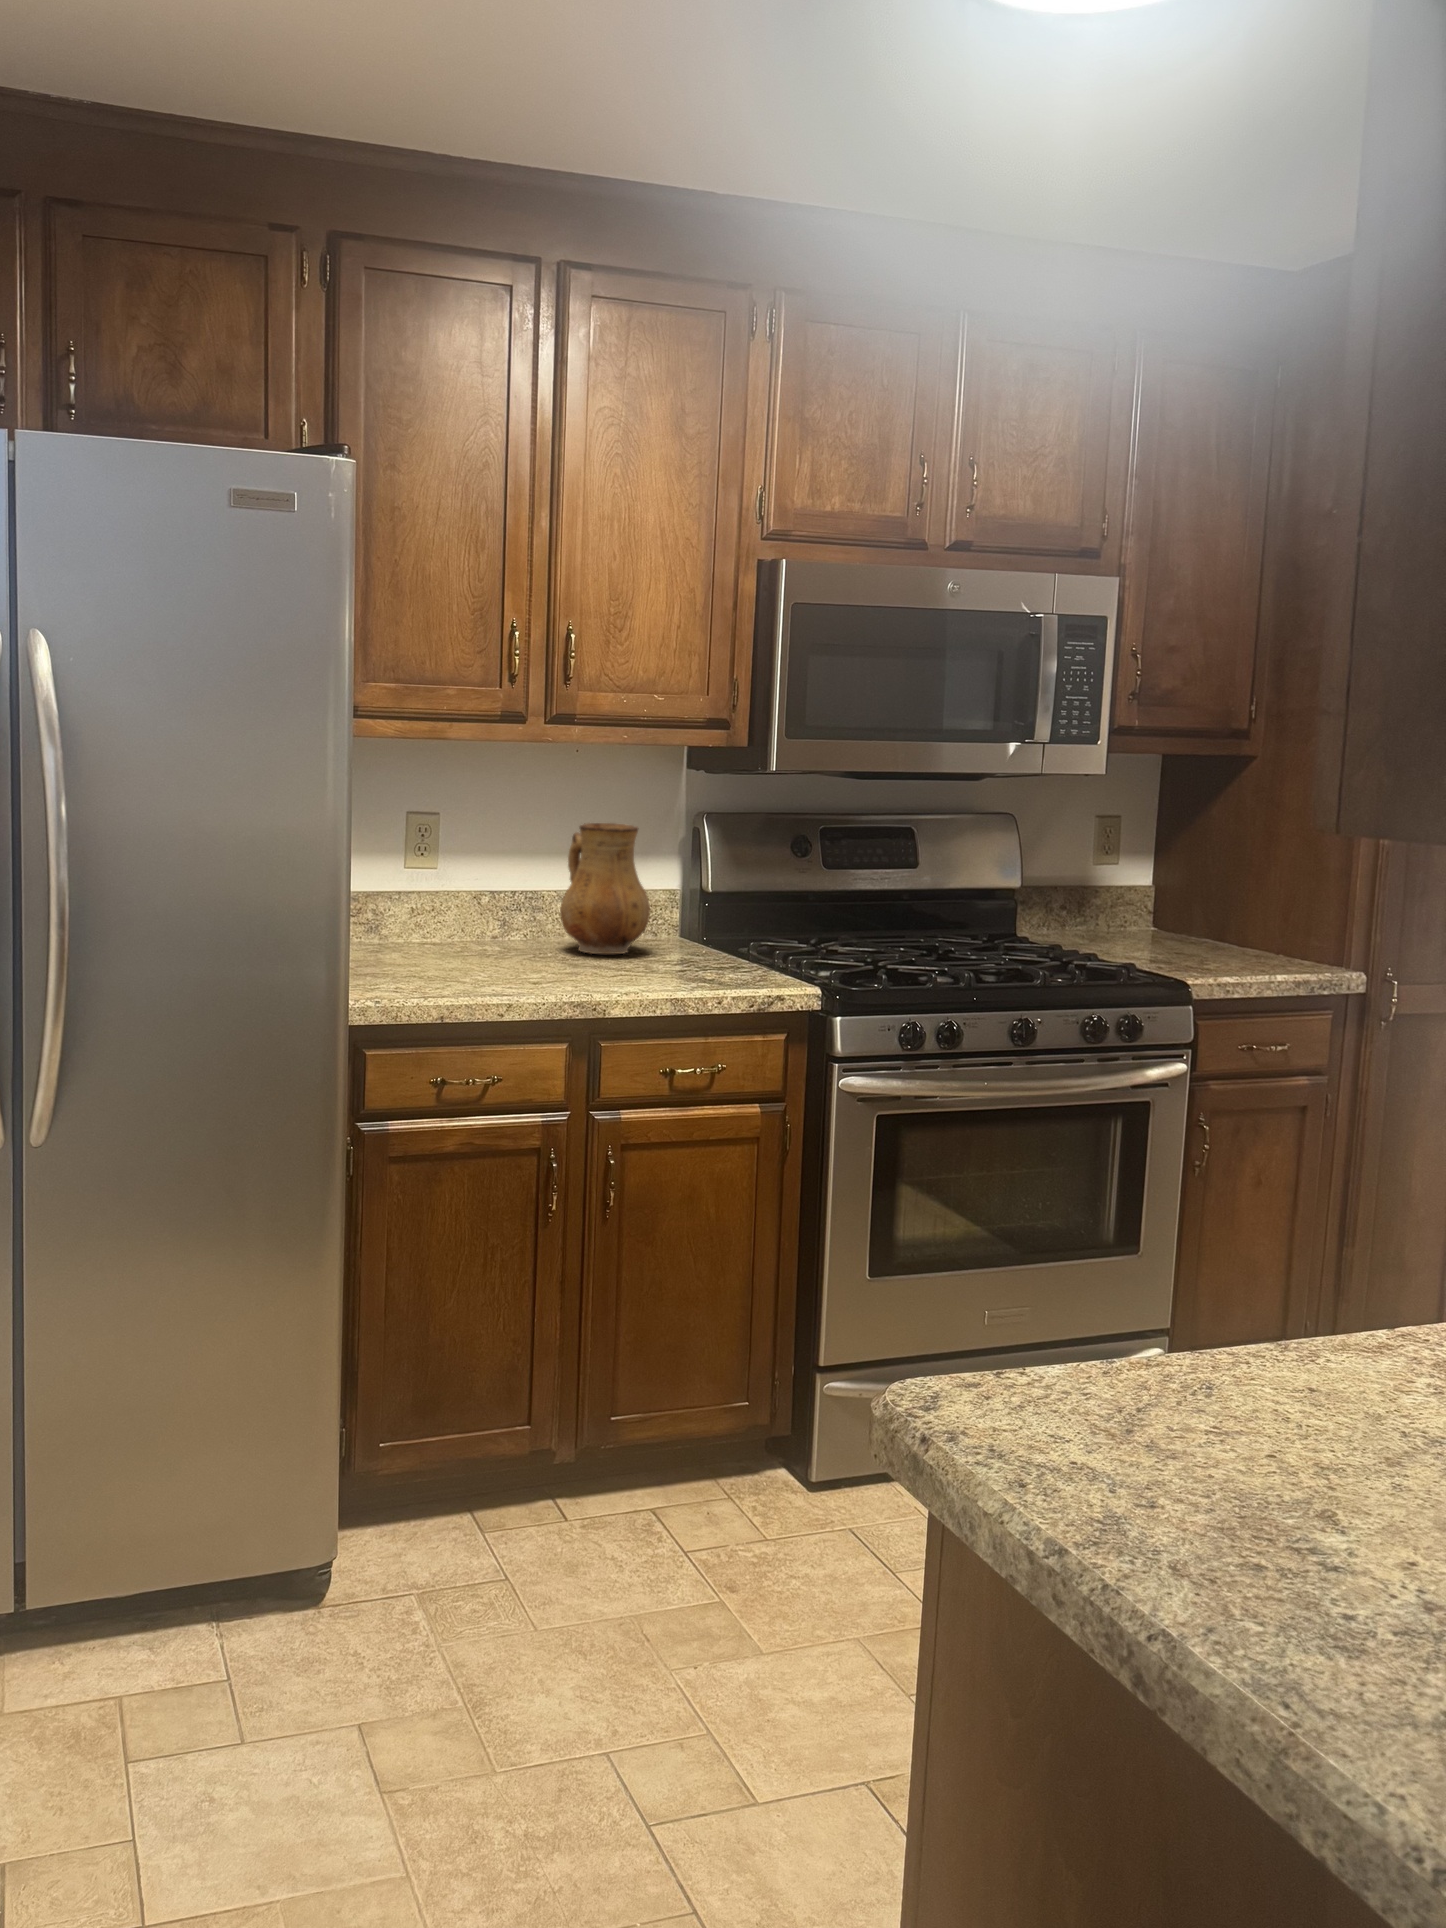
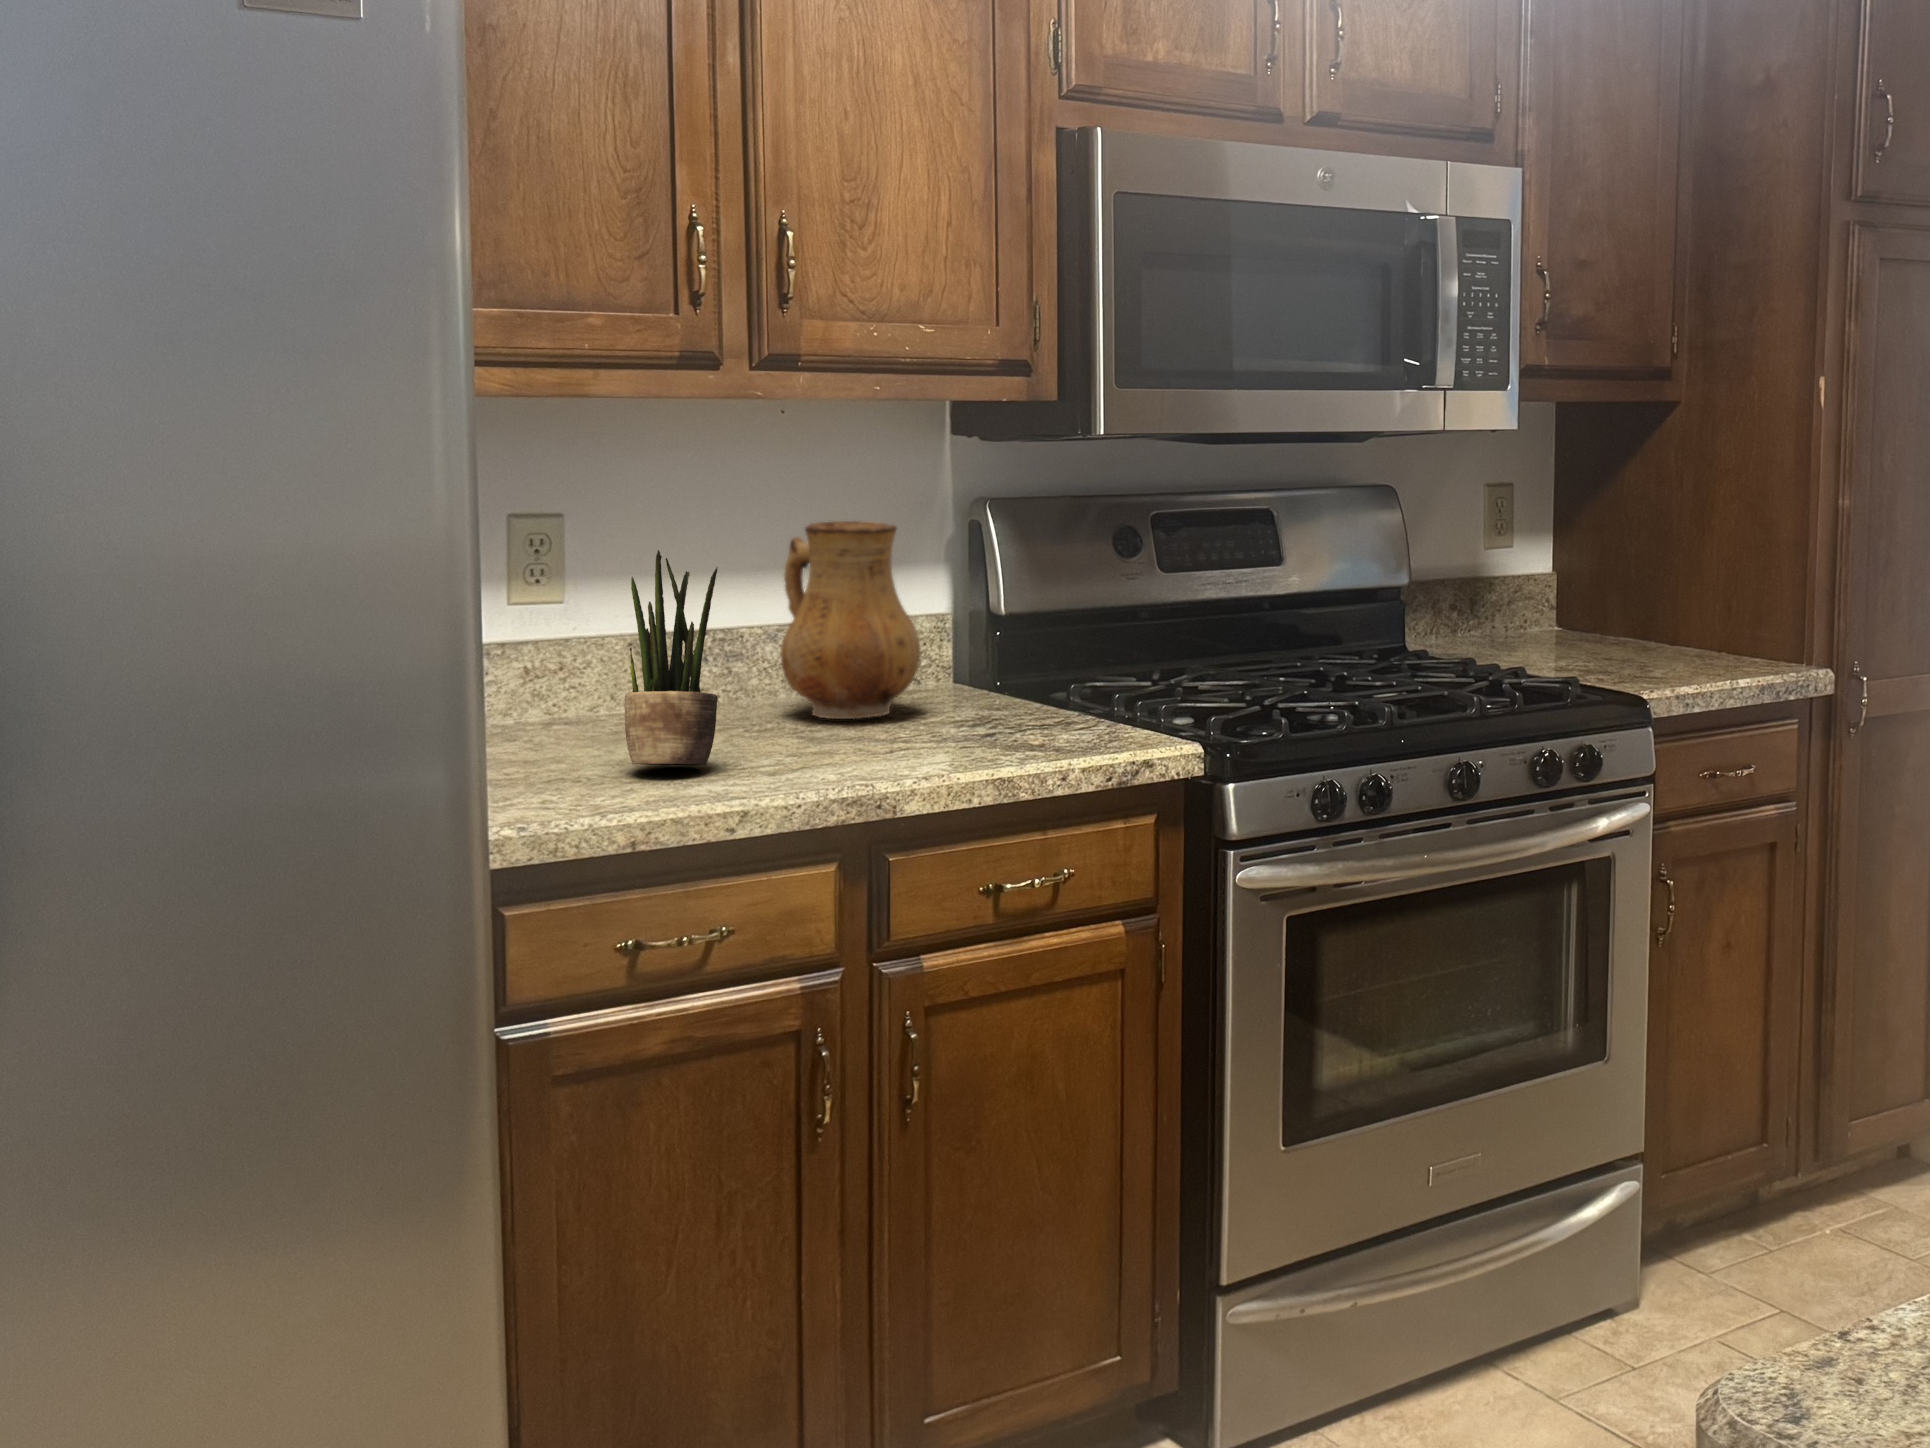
potted plant: none [448,836,510,975] -> present [625,550,718,765]

